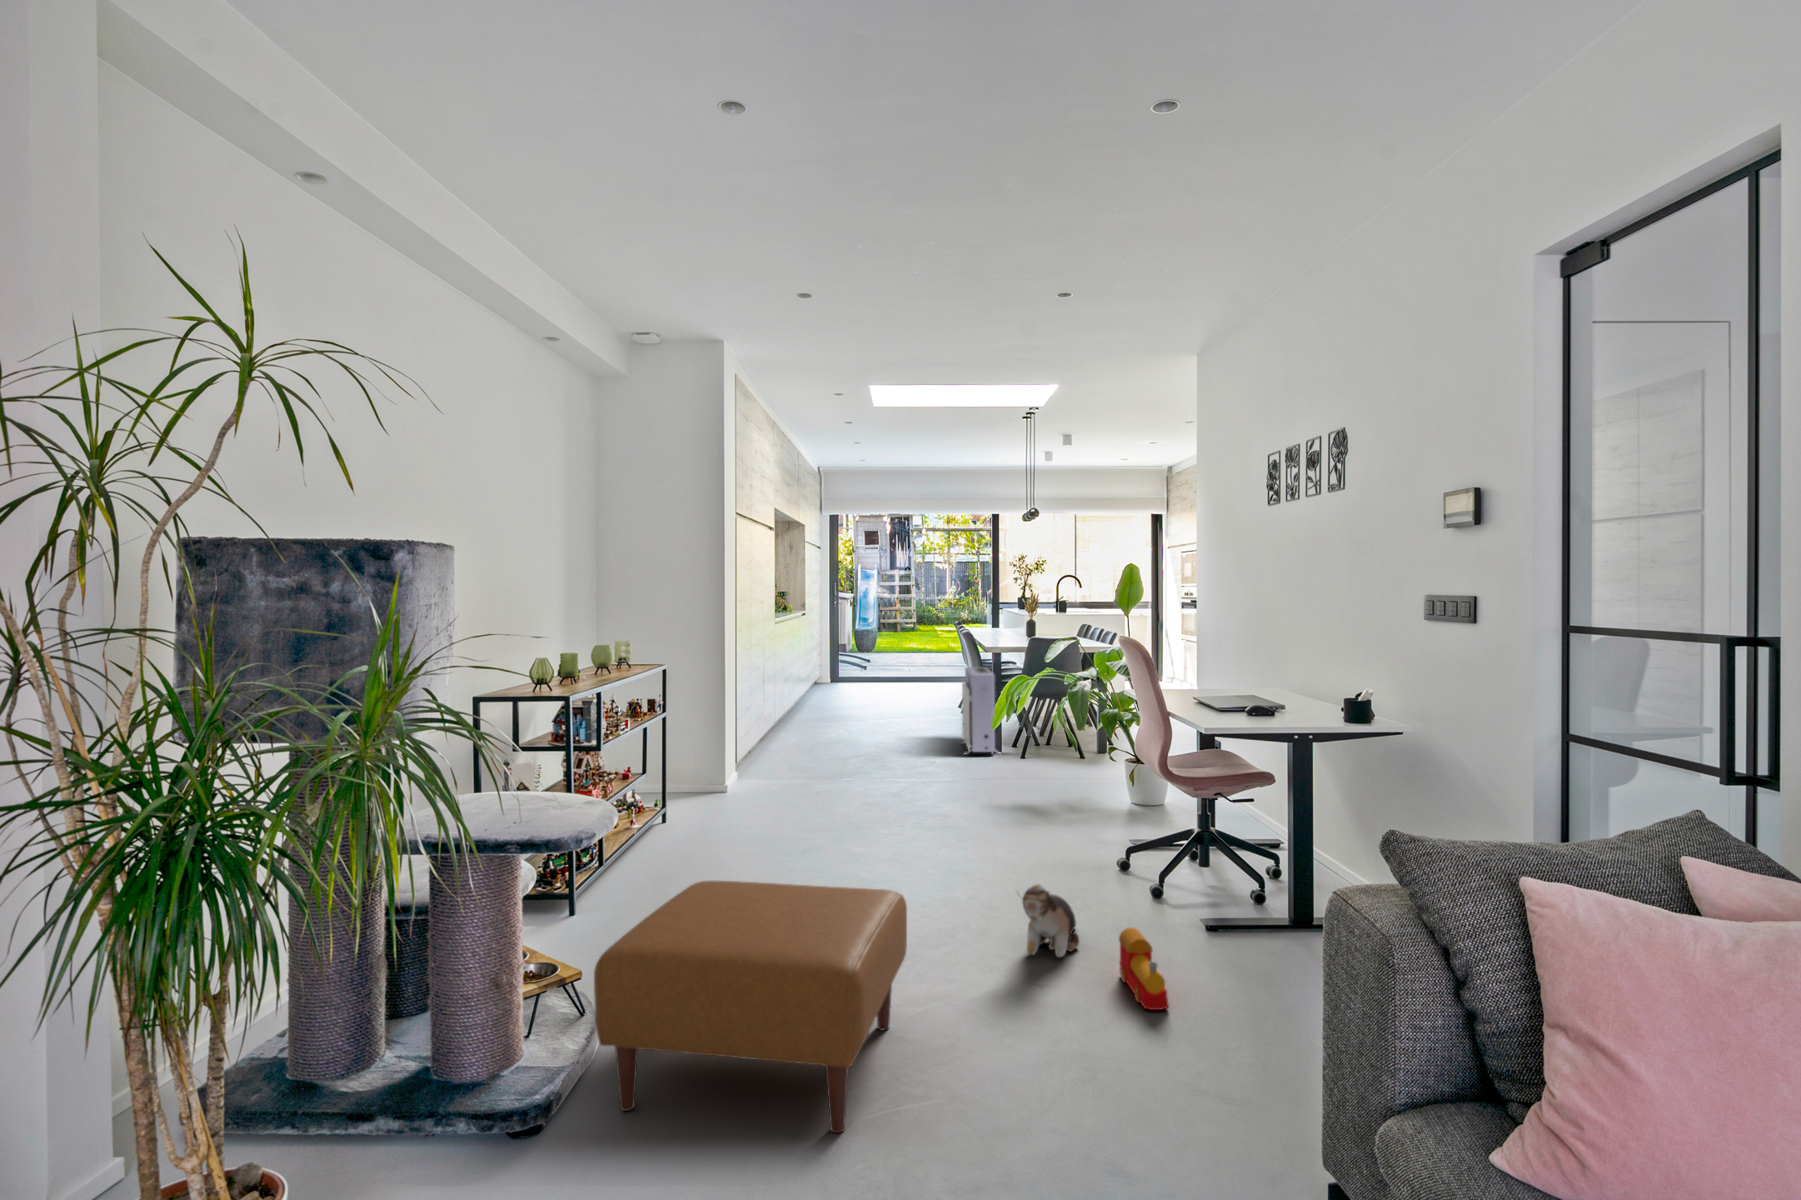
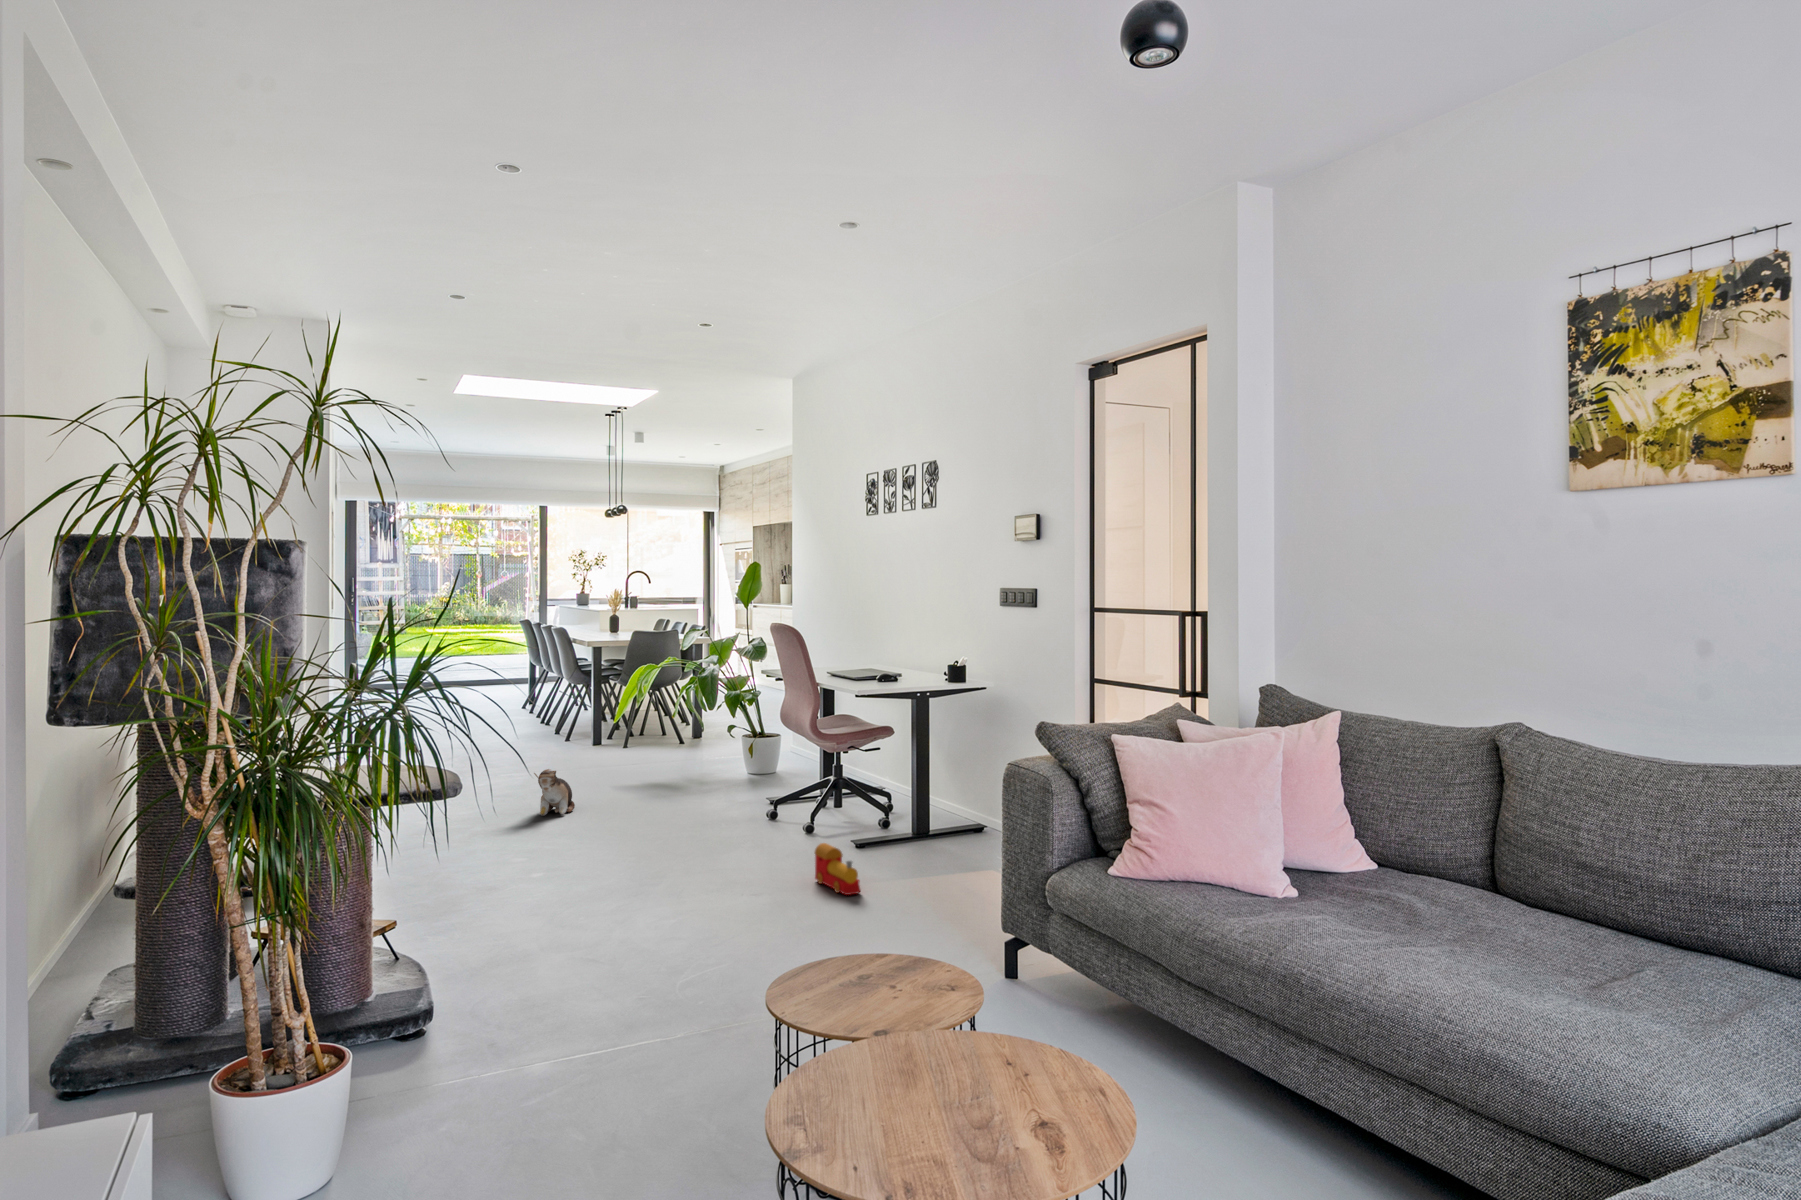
air purifier: present [961,667,1001,755] -> none [551,662,602,750]
ottoman: present [594,881,907,1133] -> none [463,823,696,1011]
plush toy: present [1022,884,1079,957] -> present [534,769,575,816]

